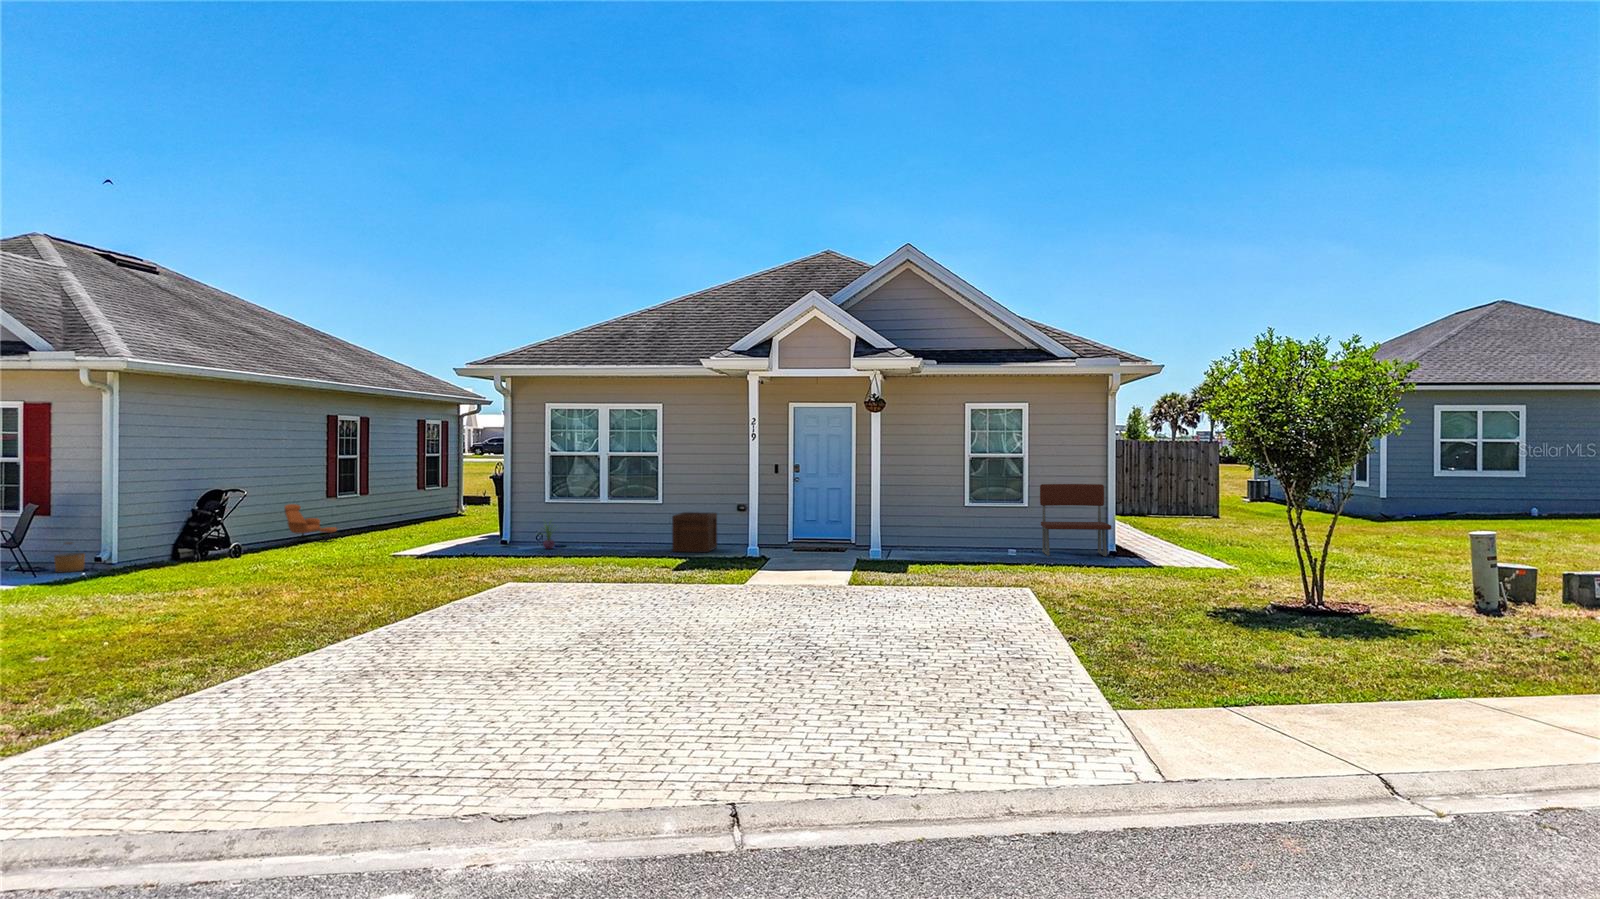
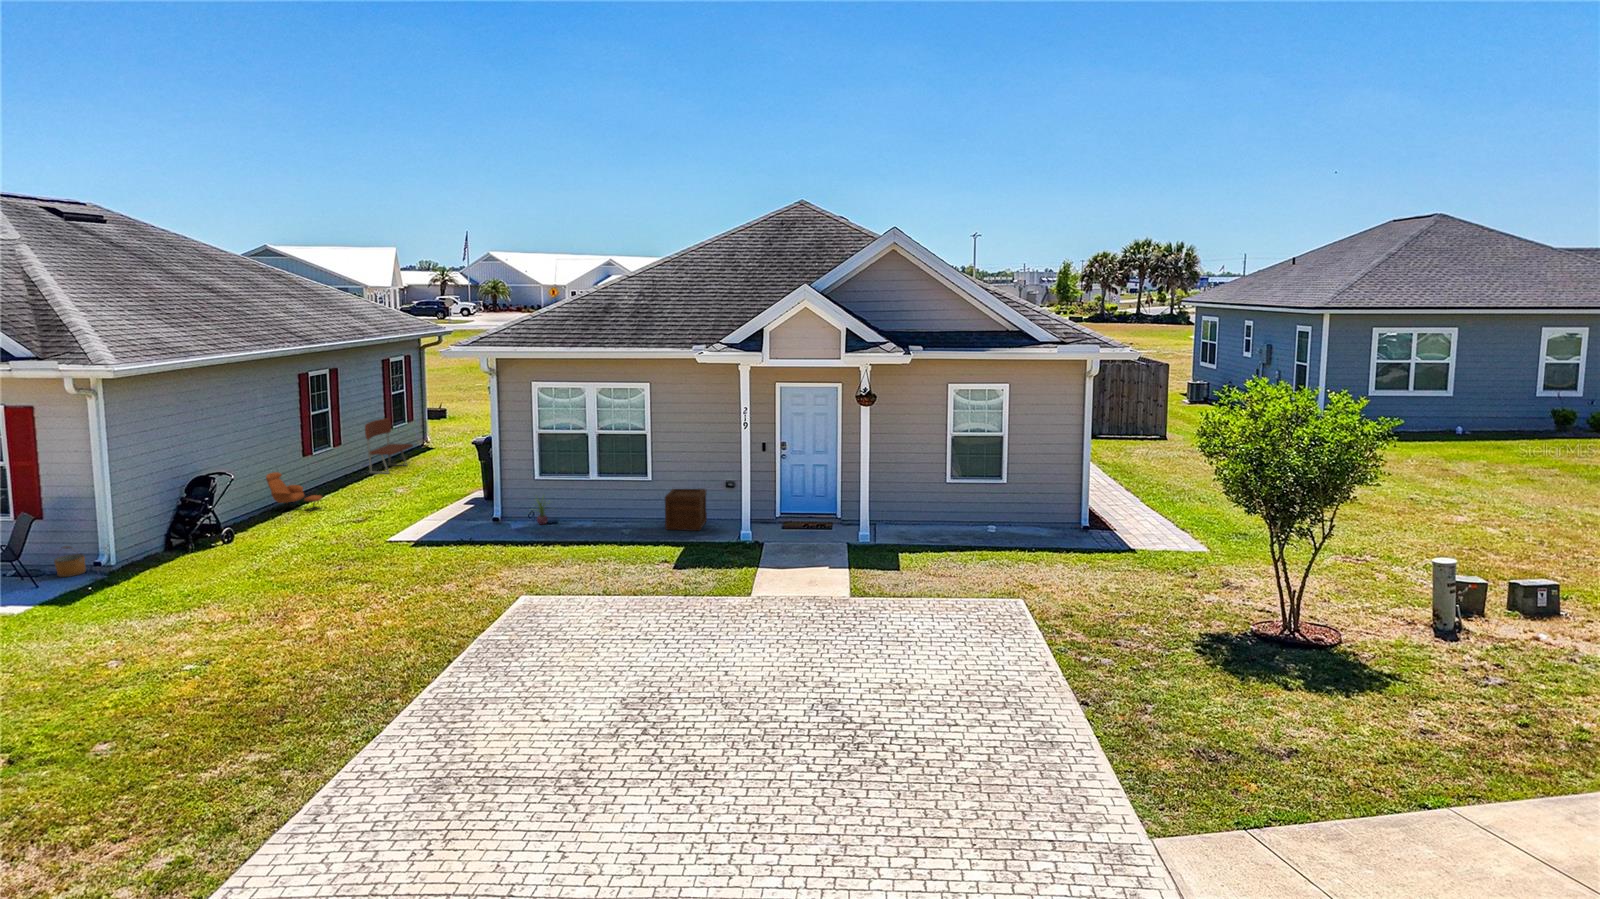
bench: present [1040,484,1111,557] -> present [365,418,413,474]

